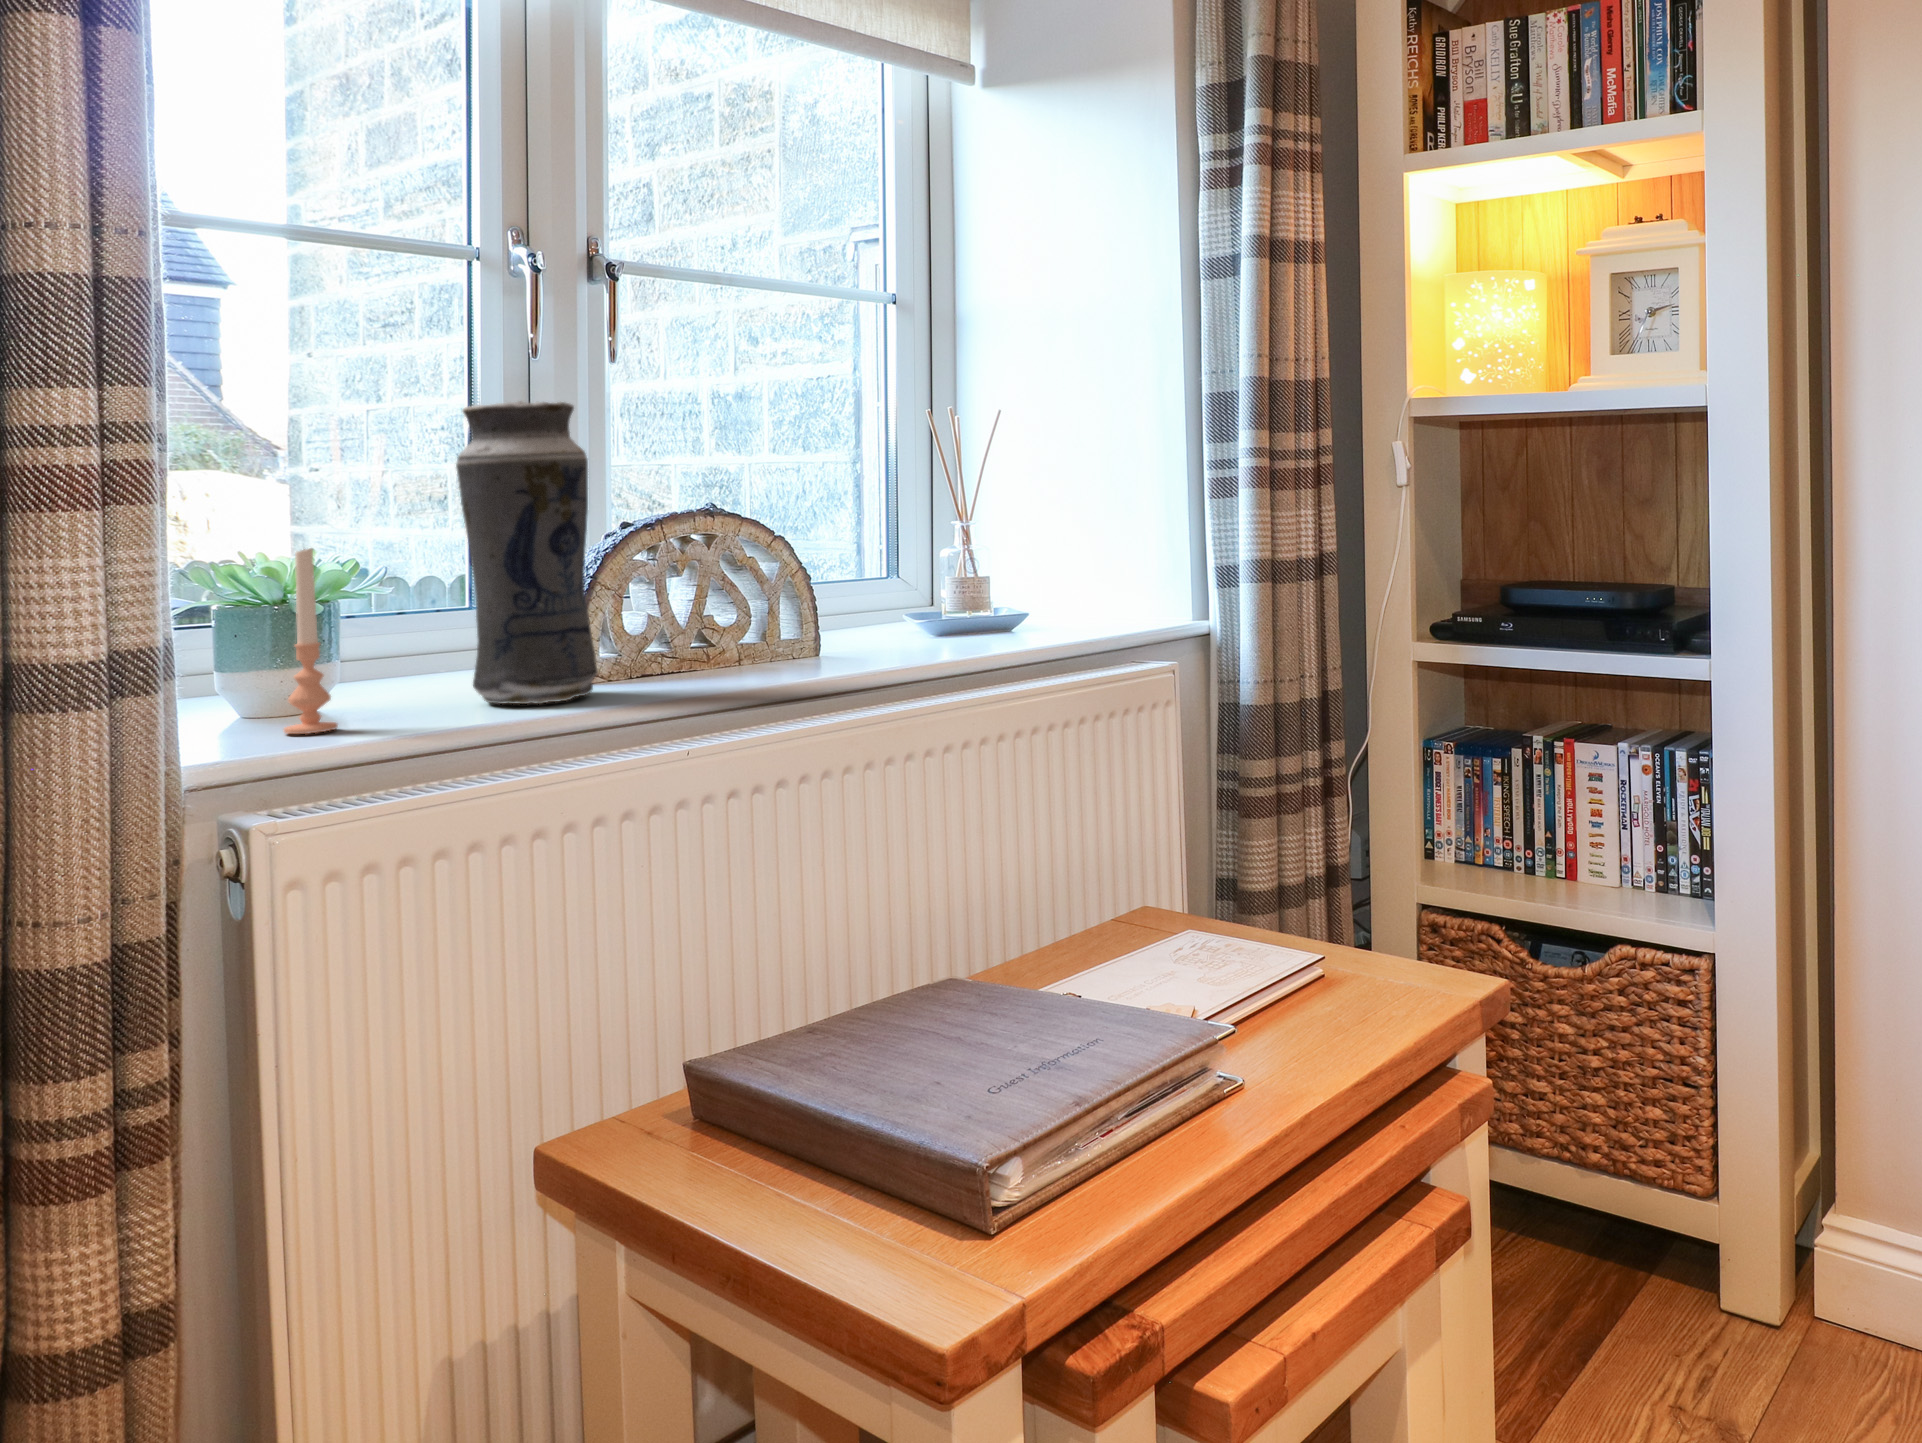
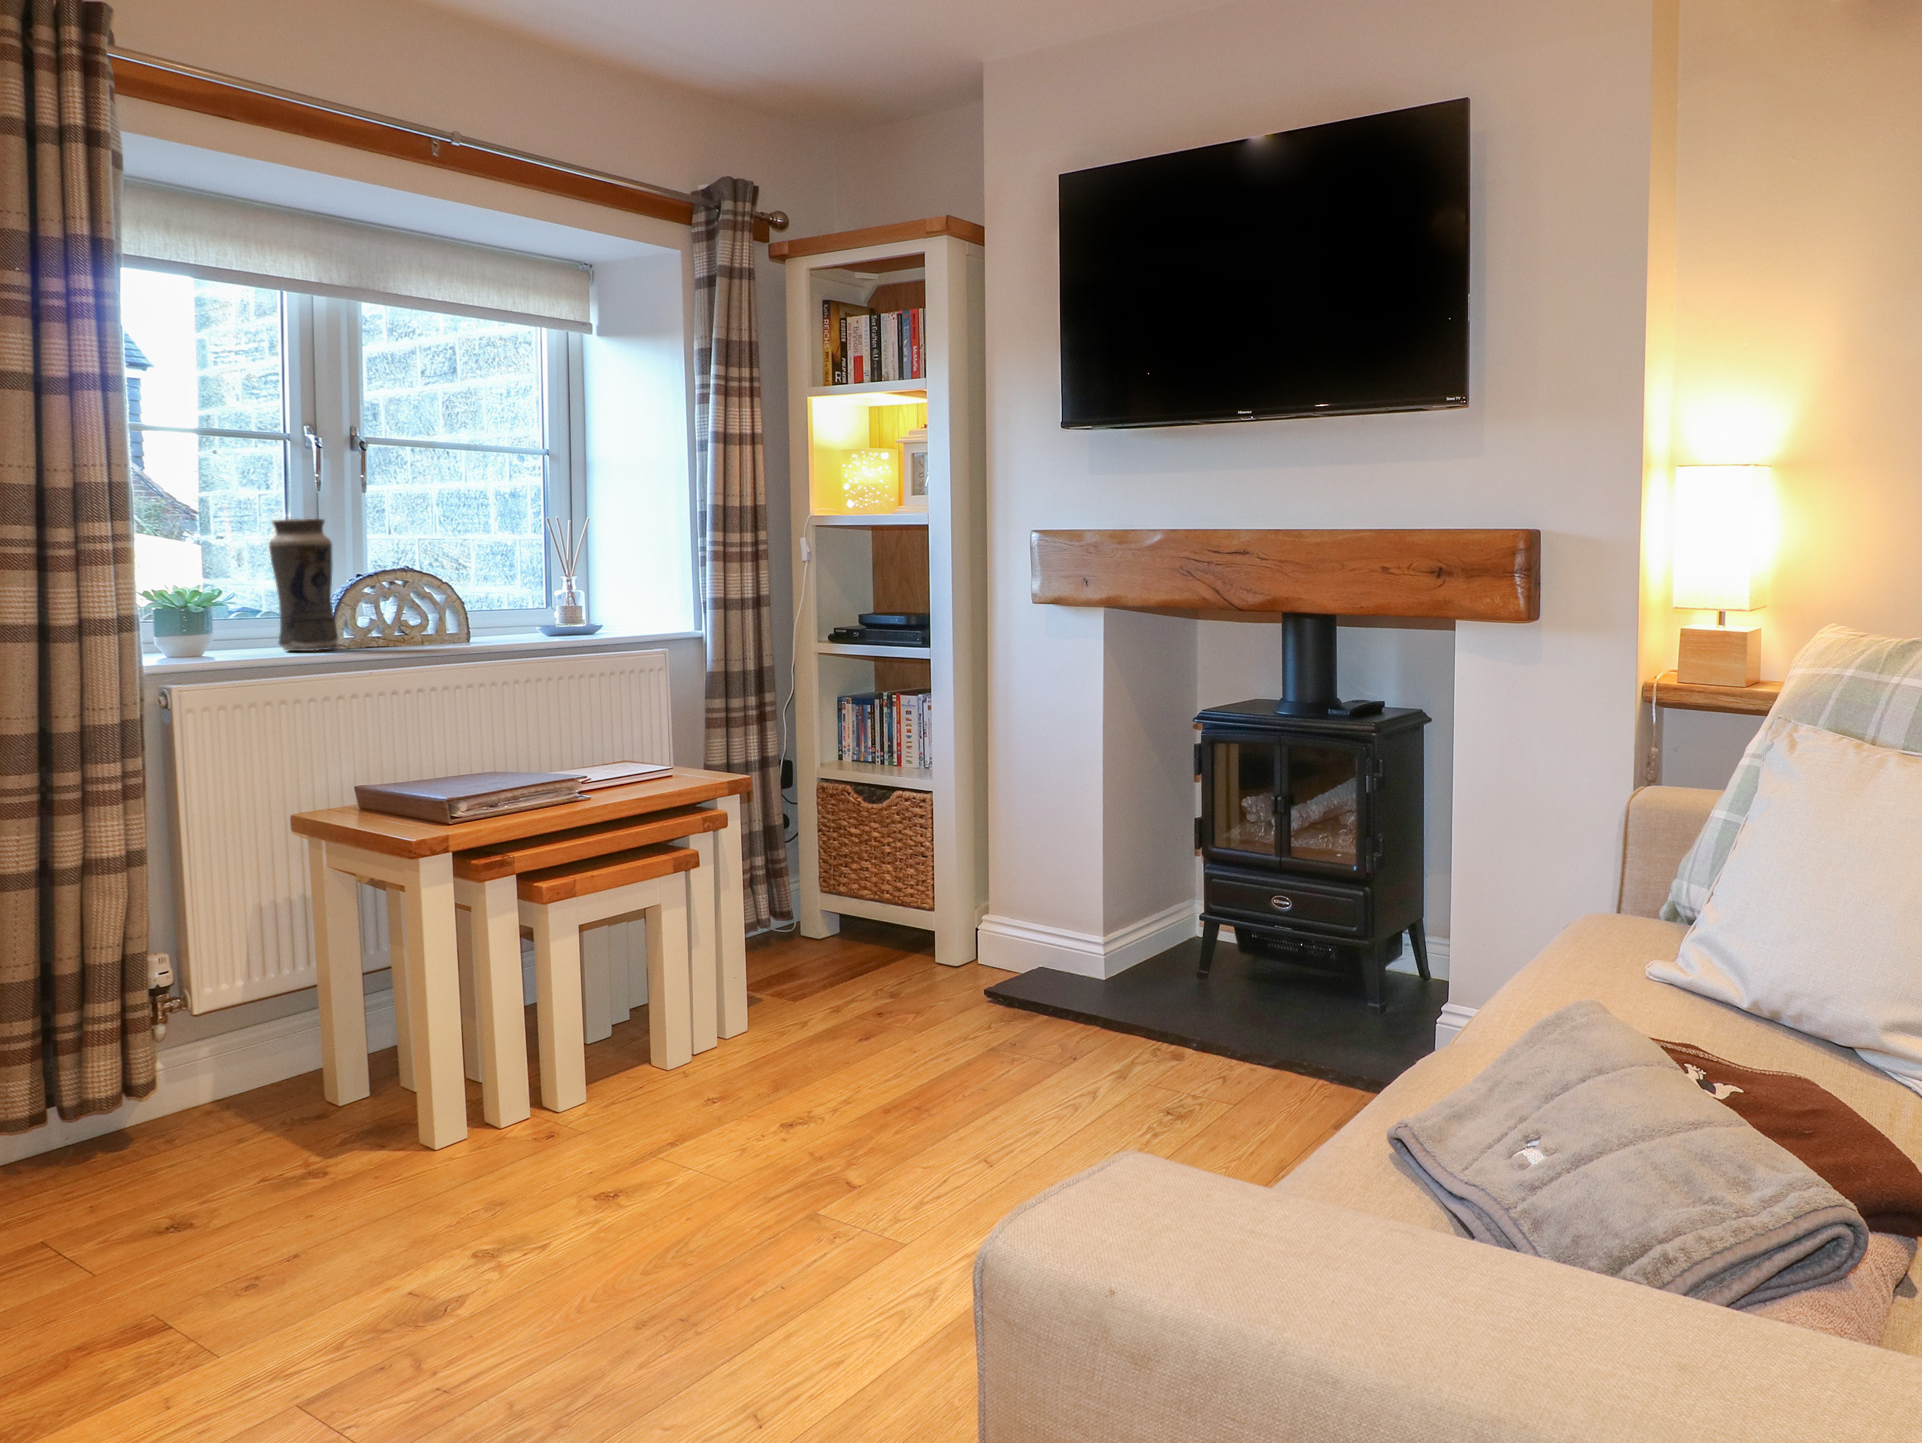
candle: present [284,548,338,734] -> none [190,580,213,657]

